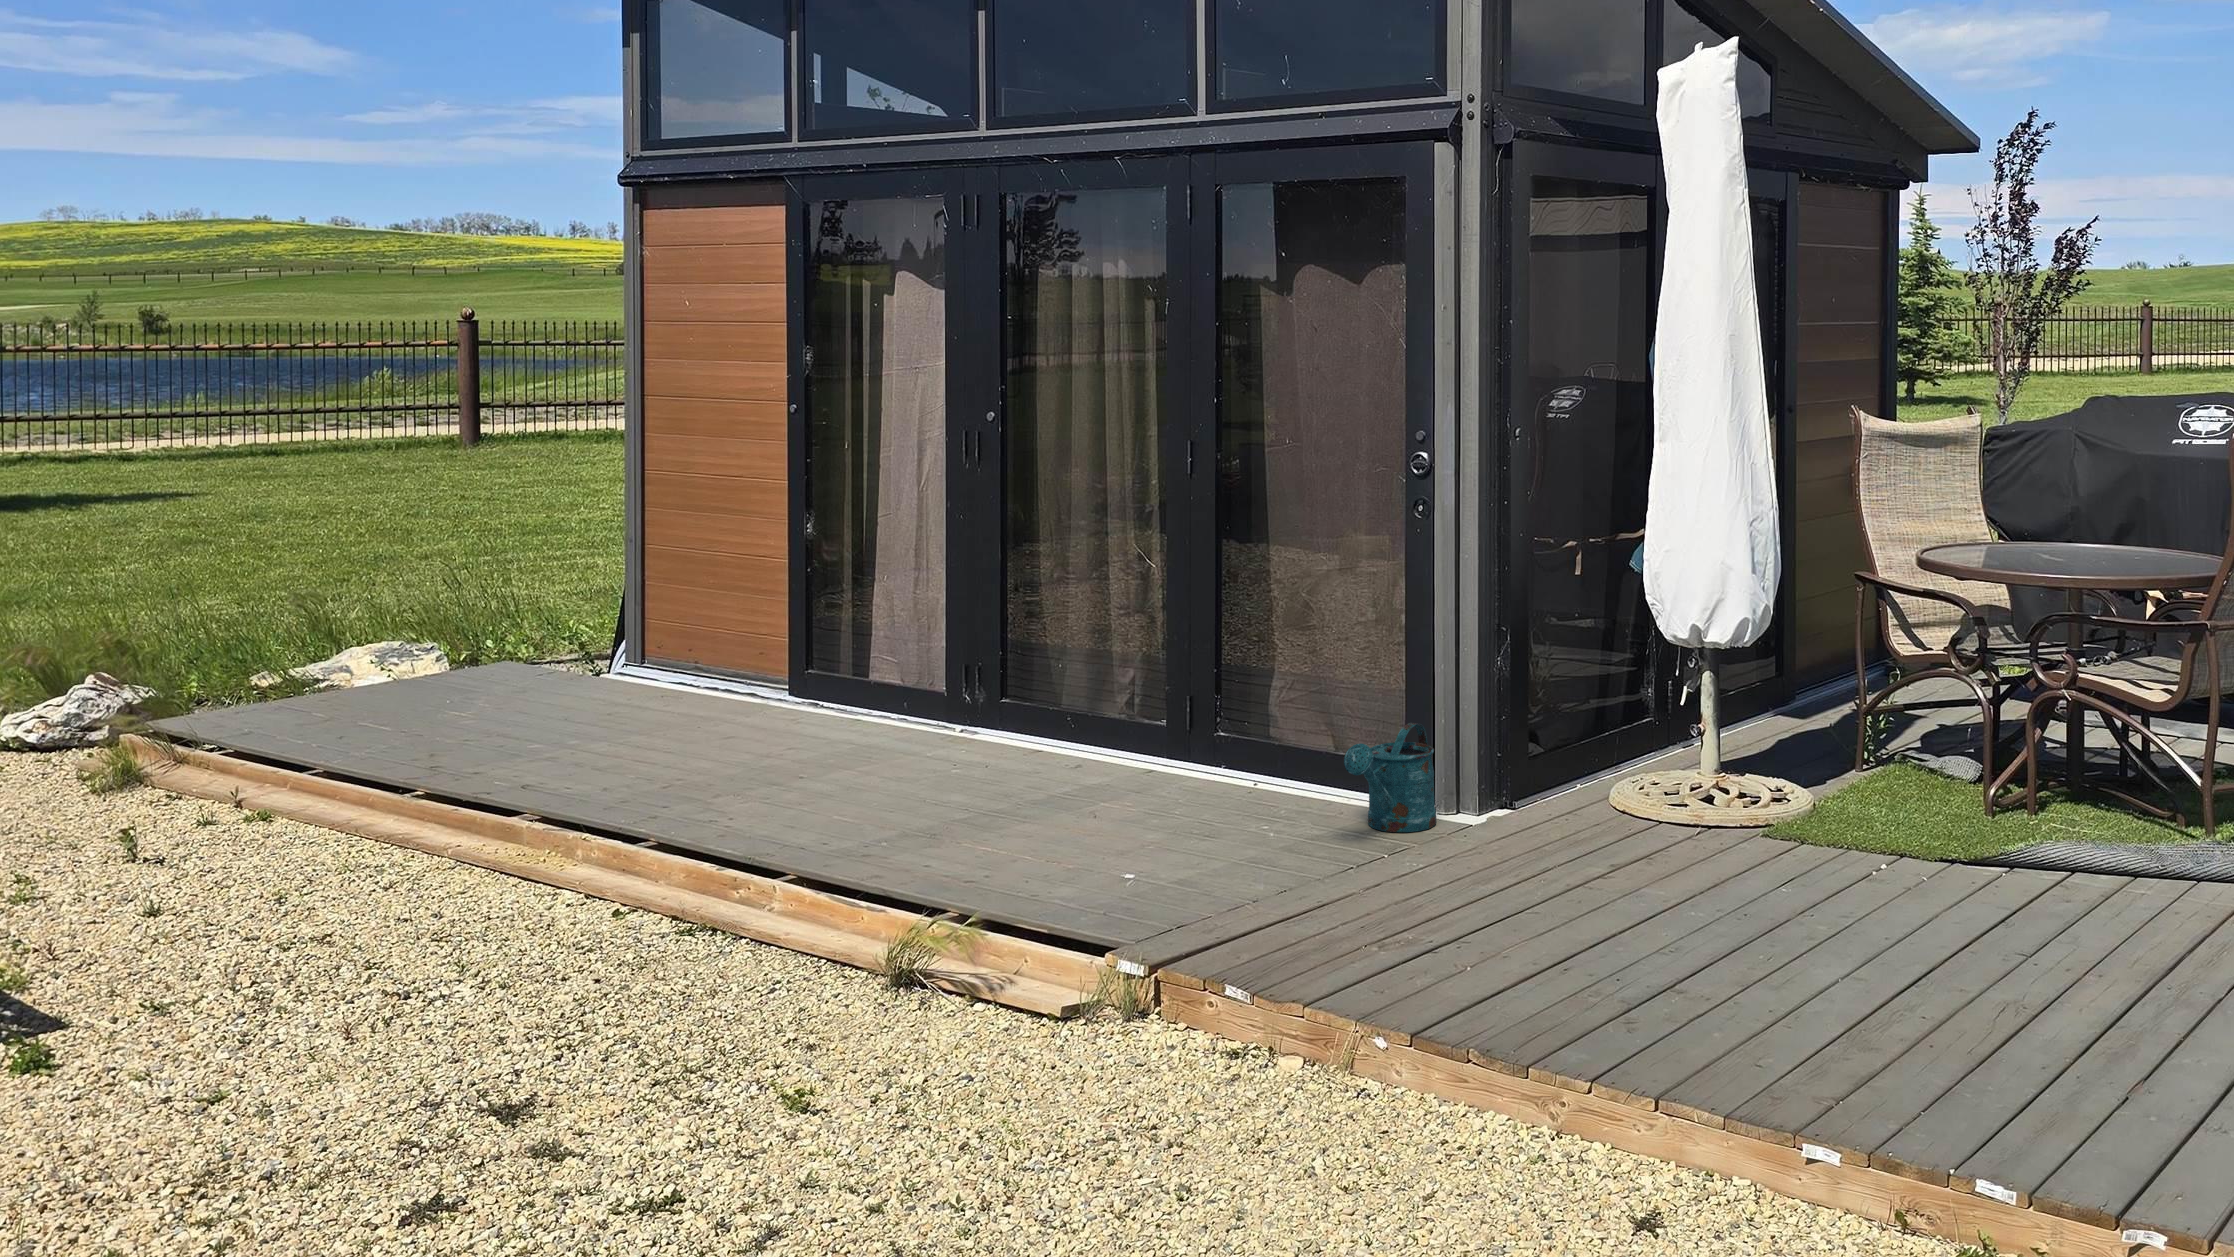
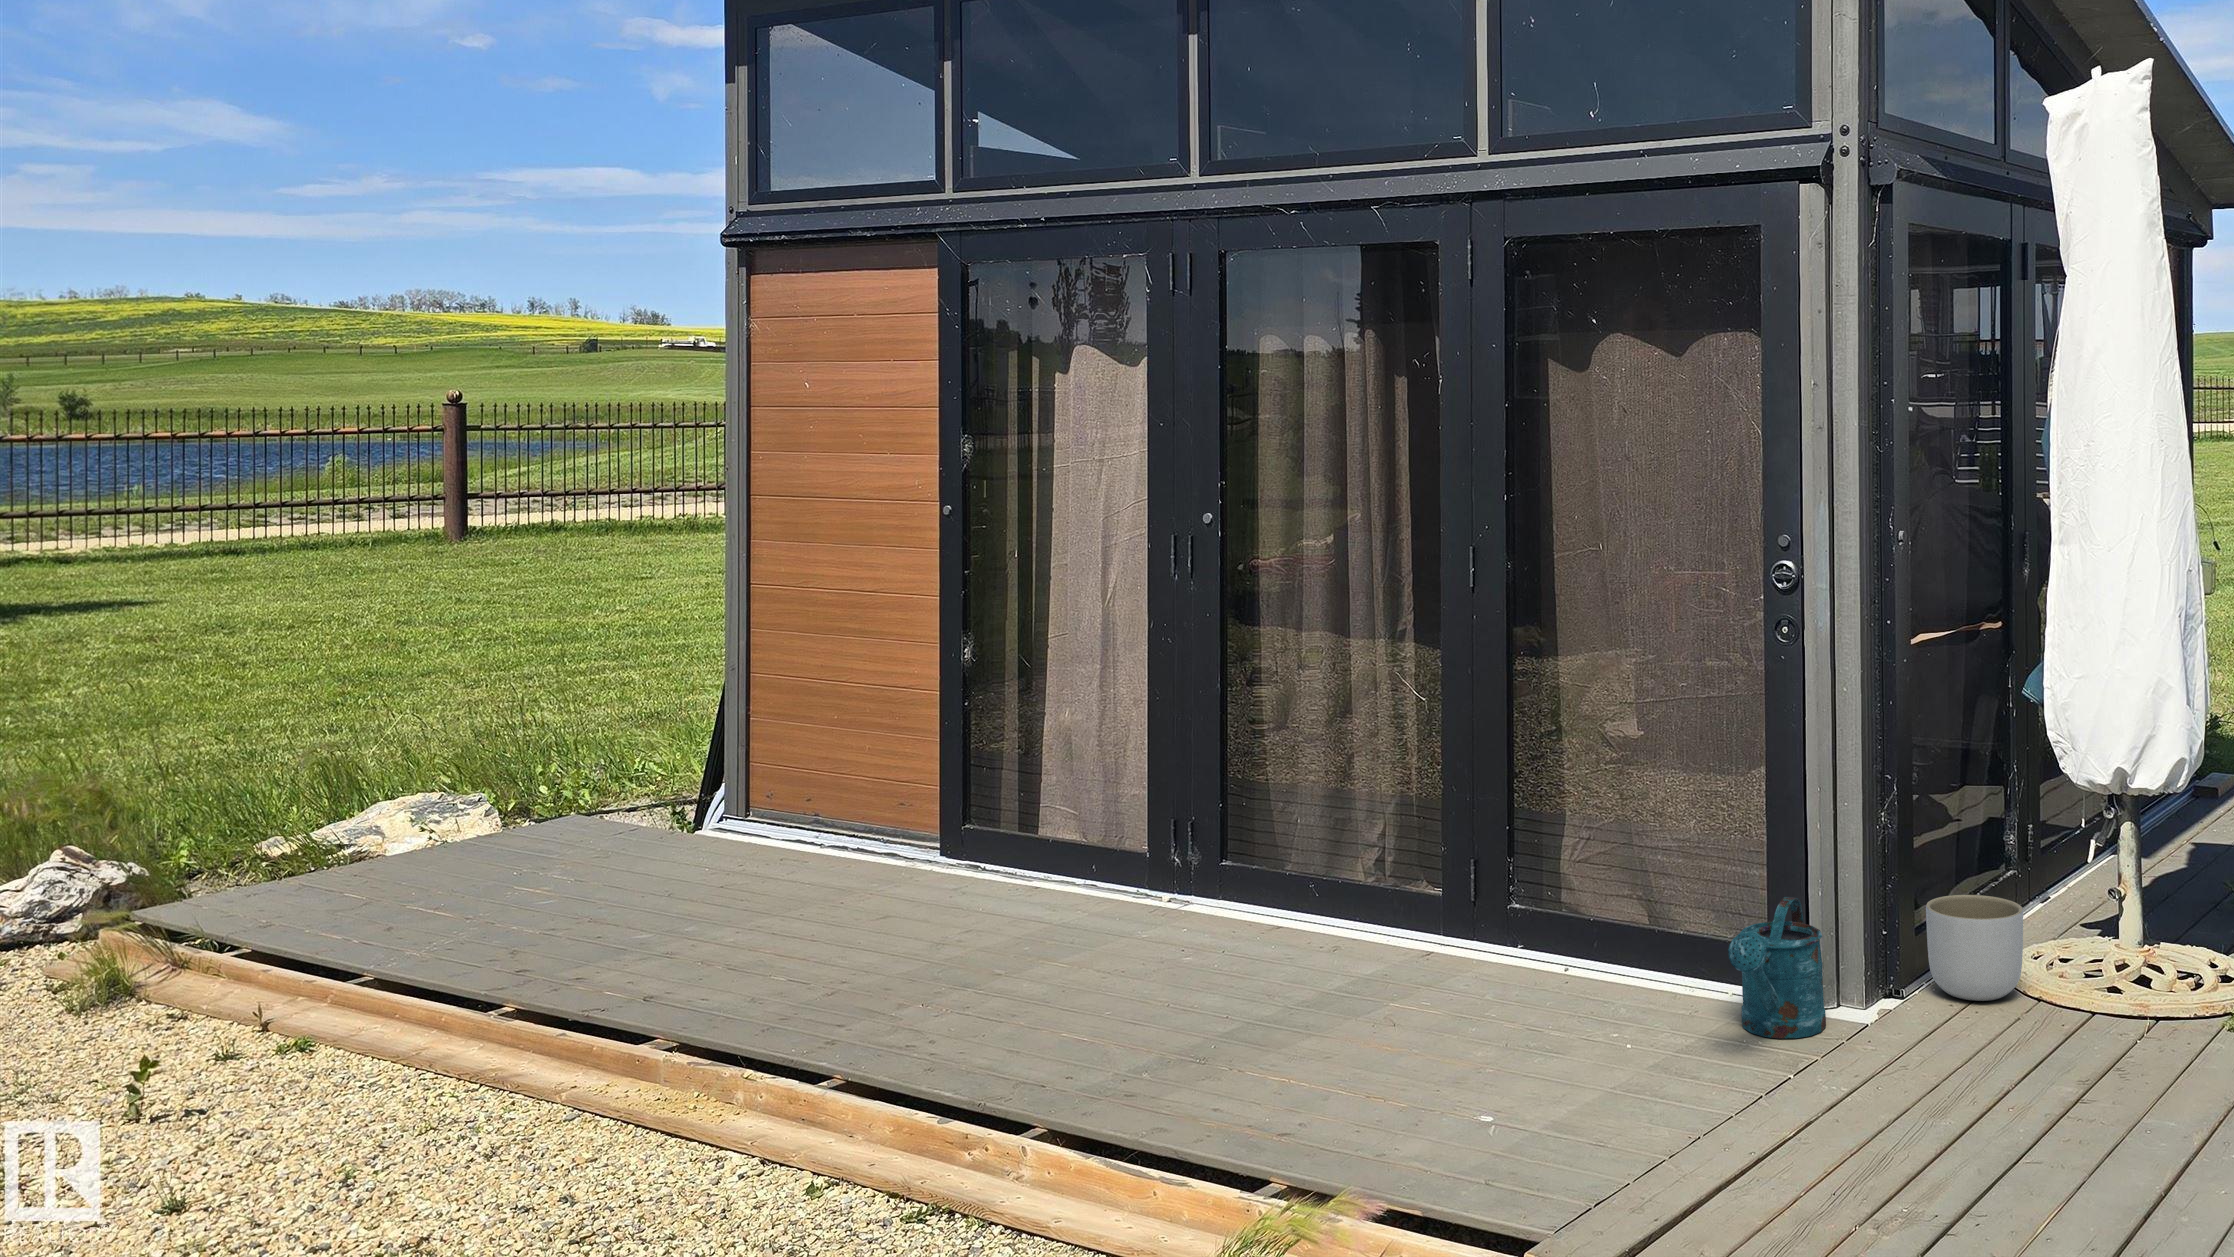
planter: none [1534,729,1611,812] -> present [1926,895,2023,1001]

